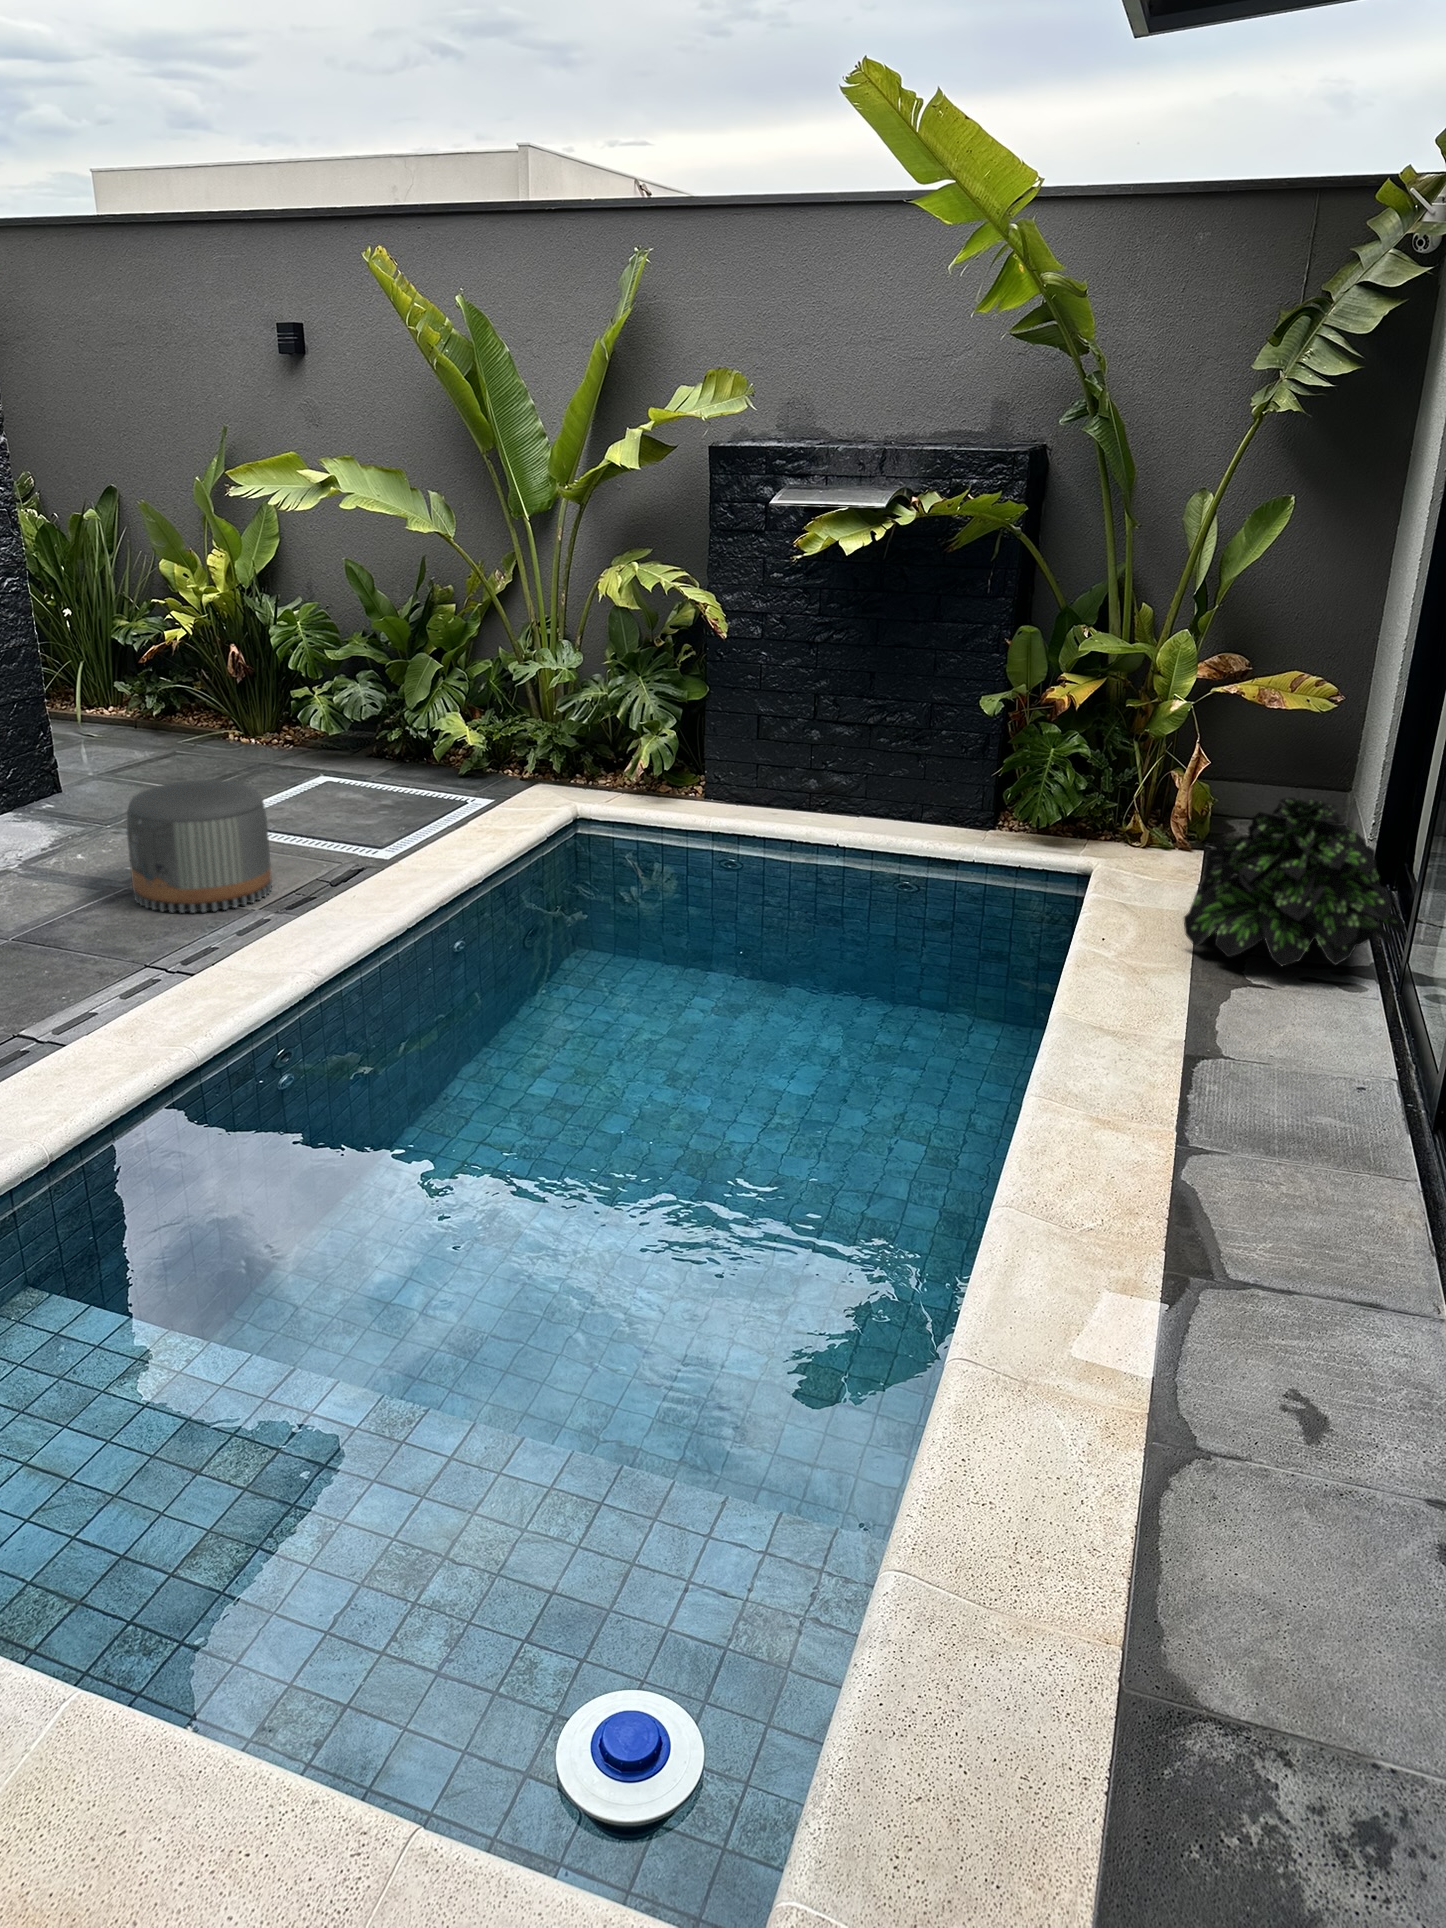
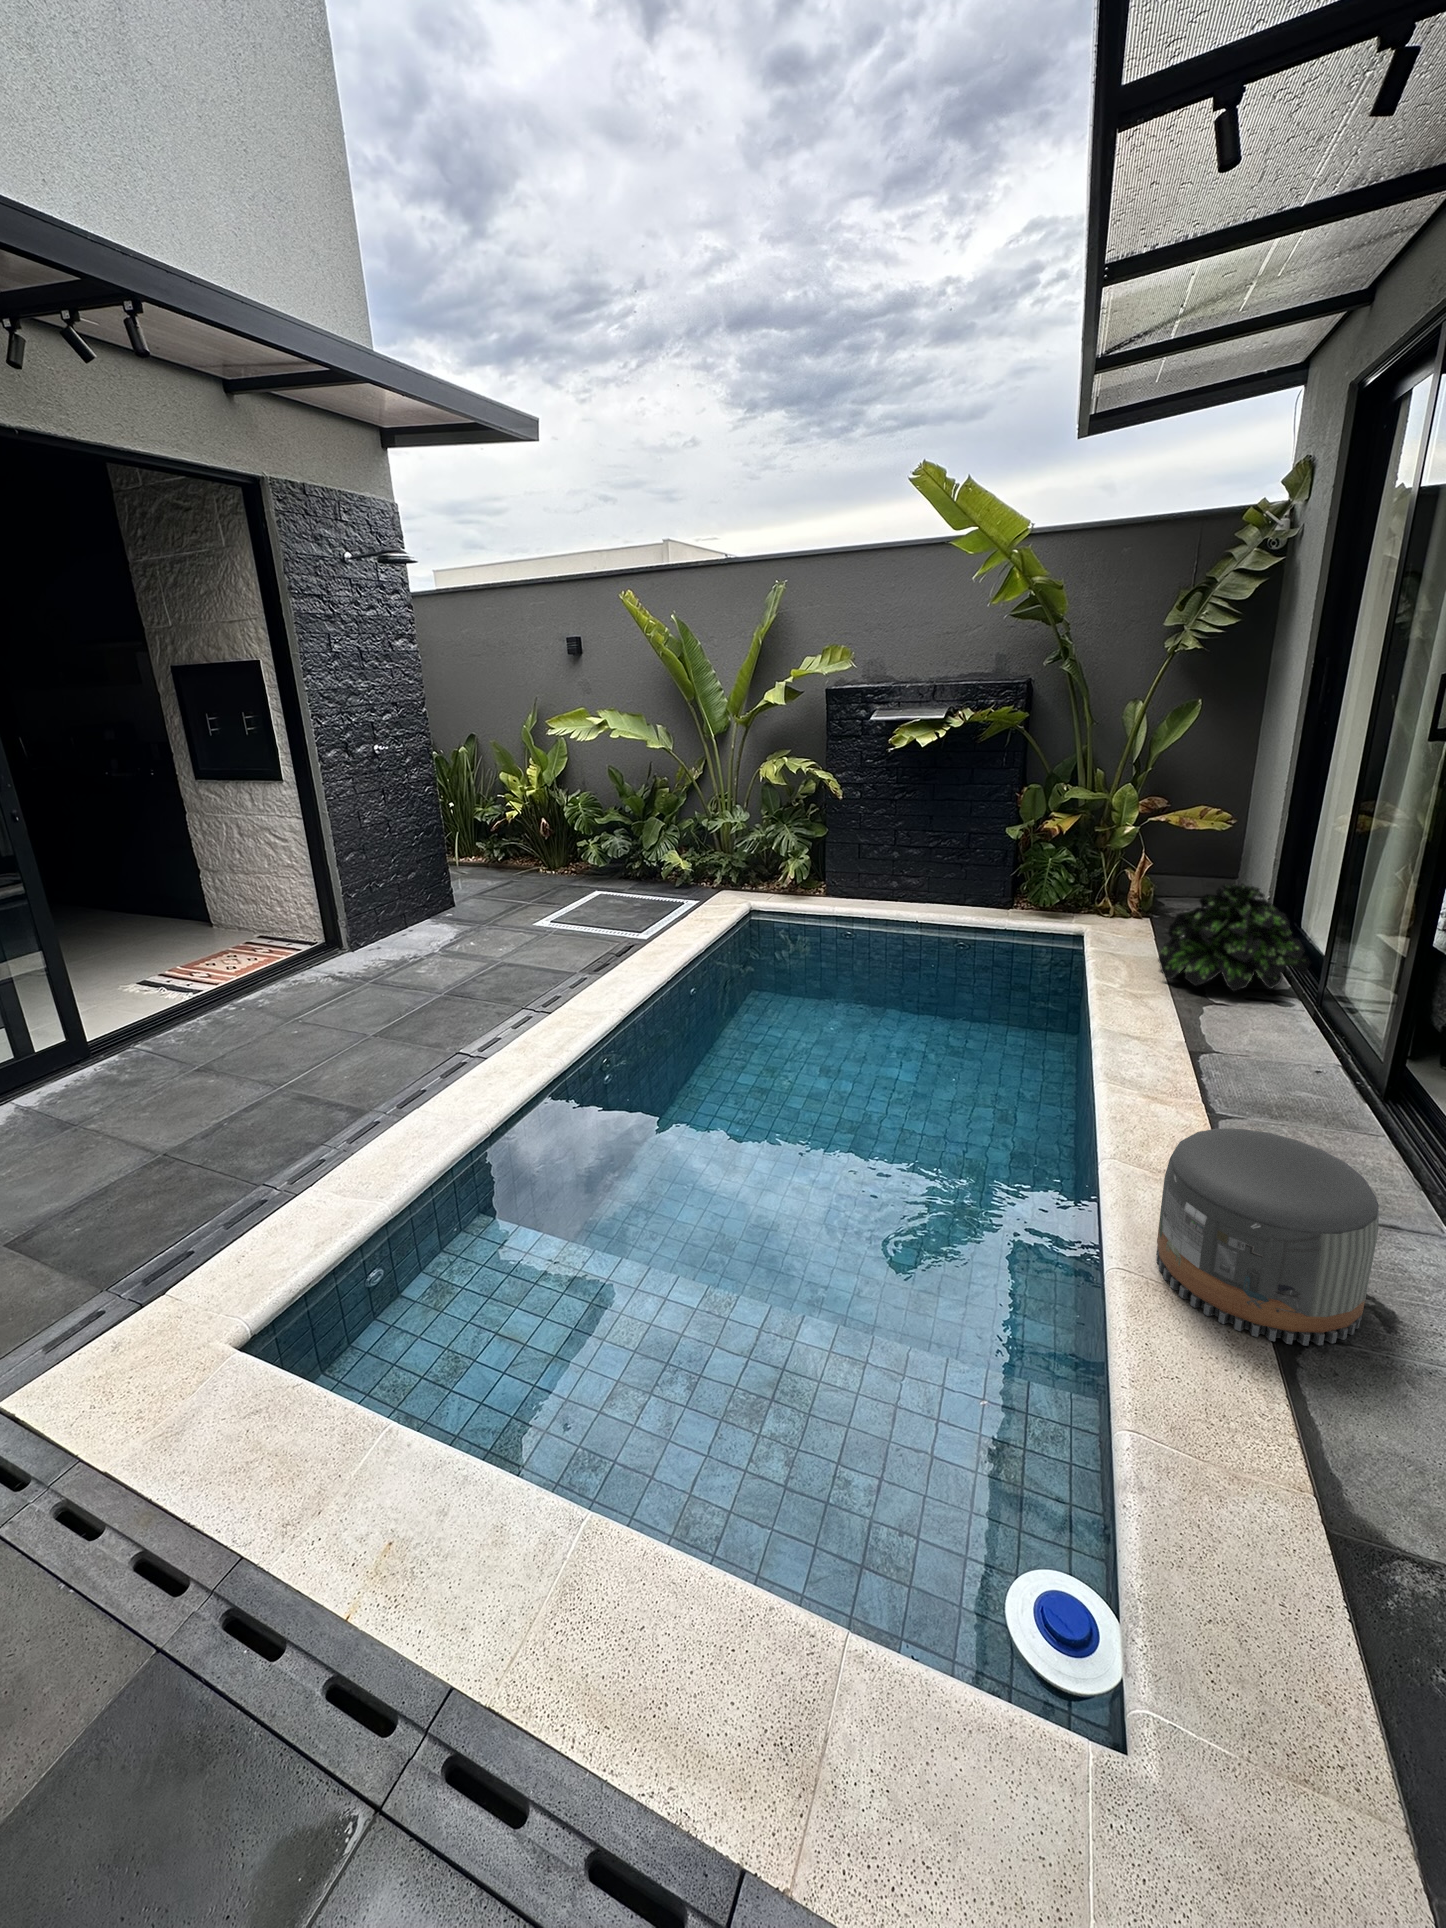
pouf: present [127,780,272,913] -> present [1156,1128,1379,1346]

